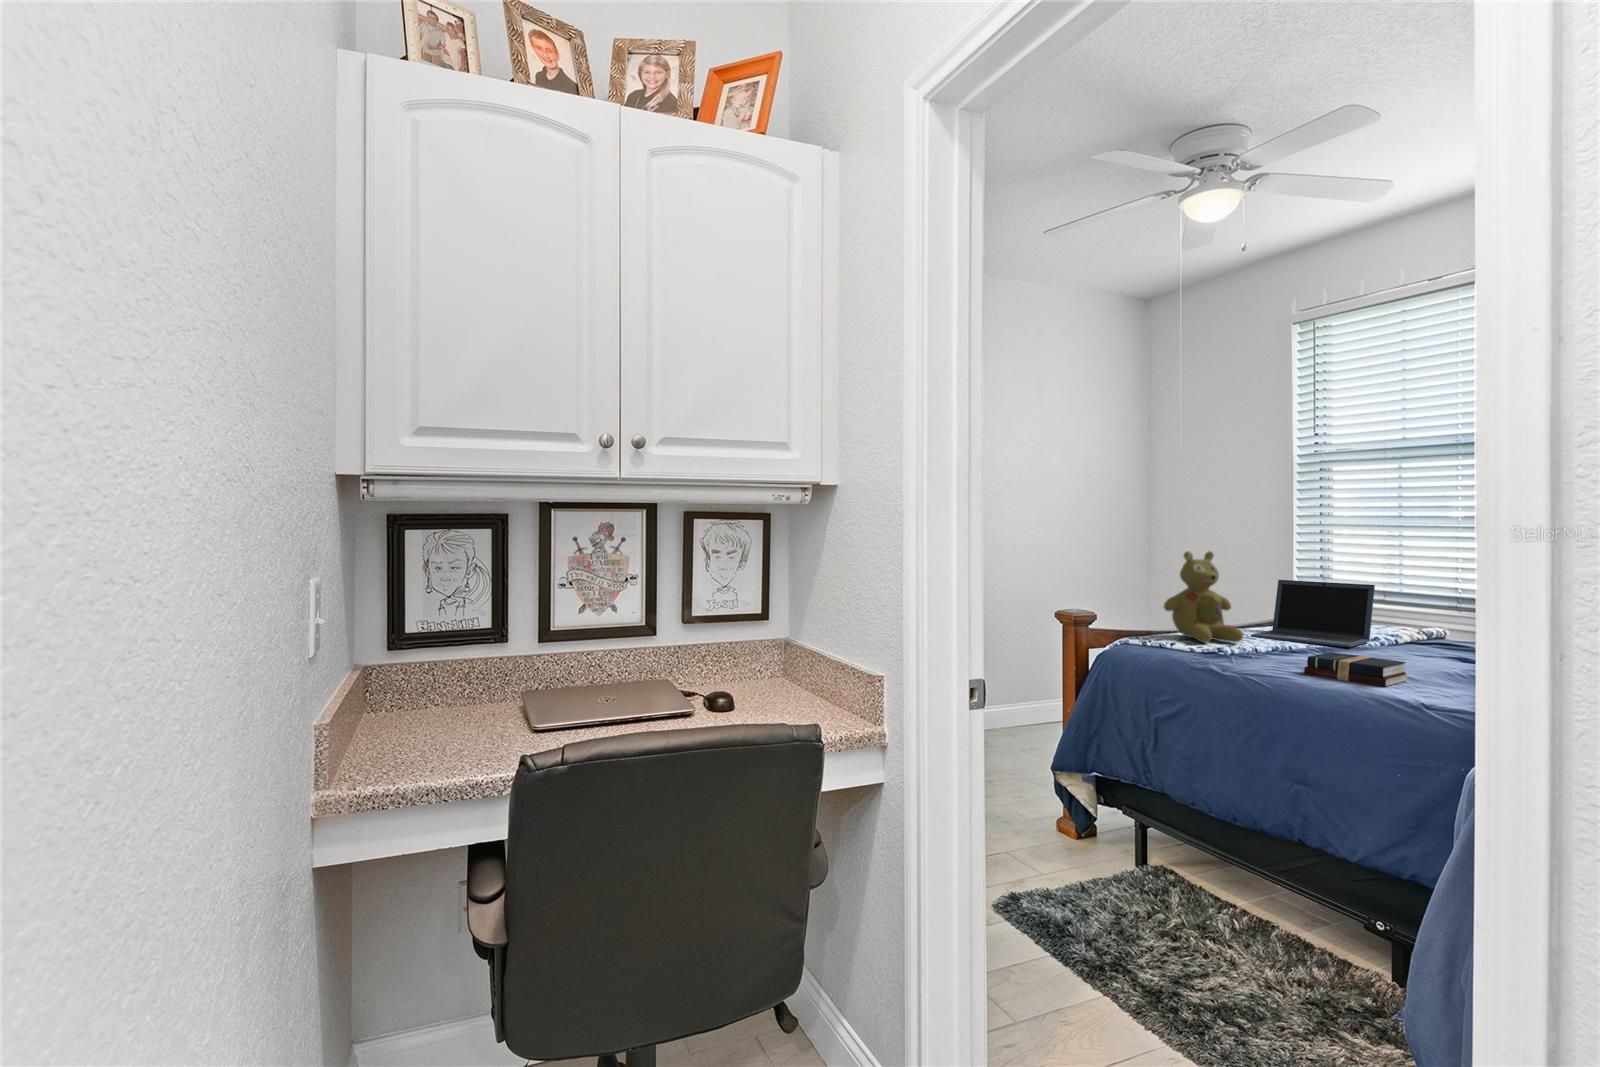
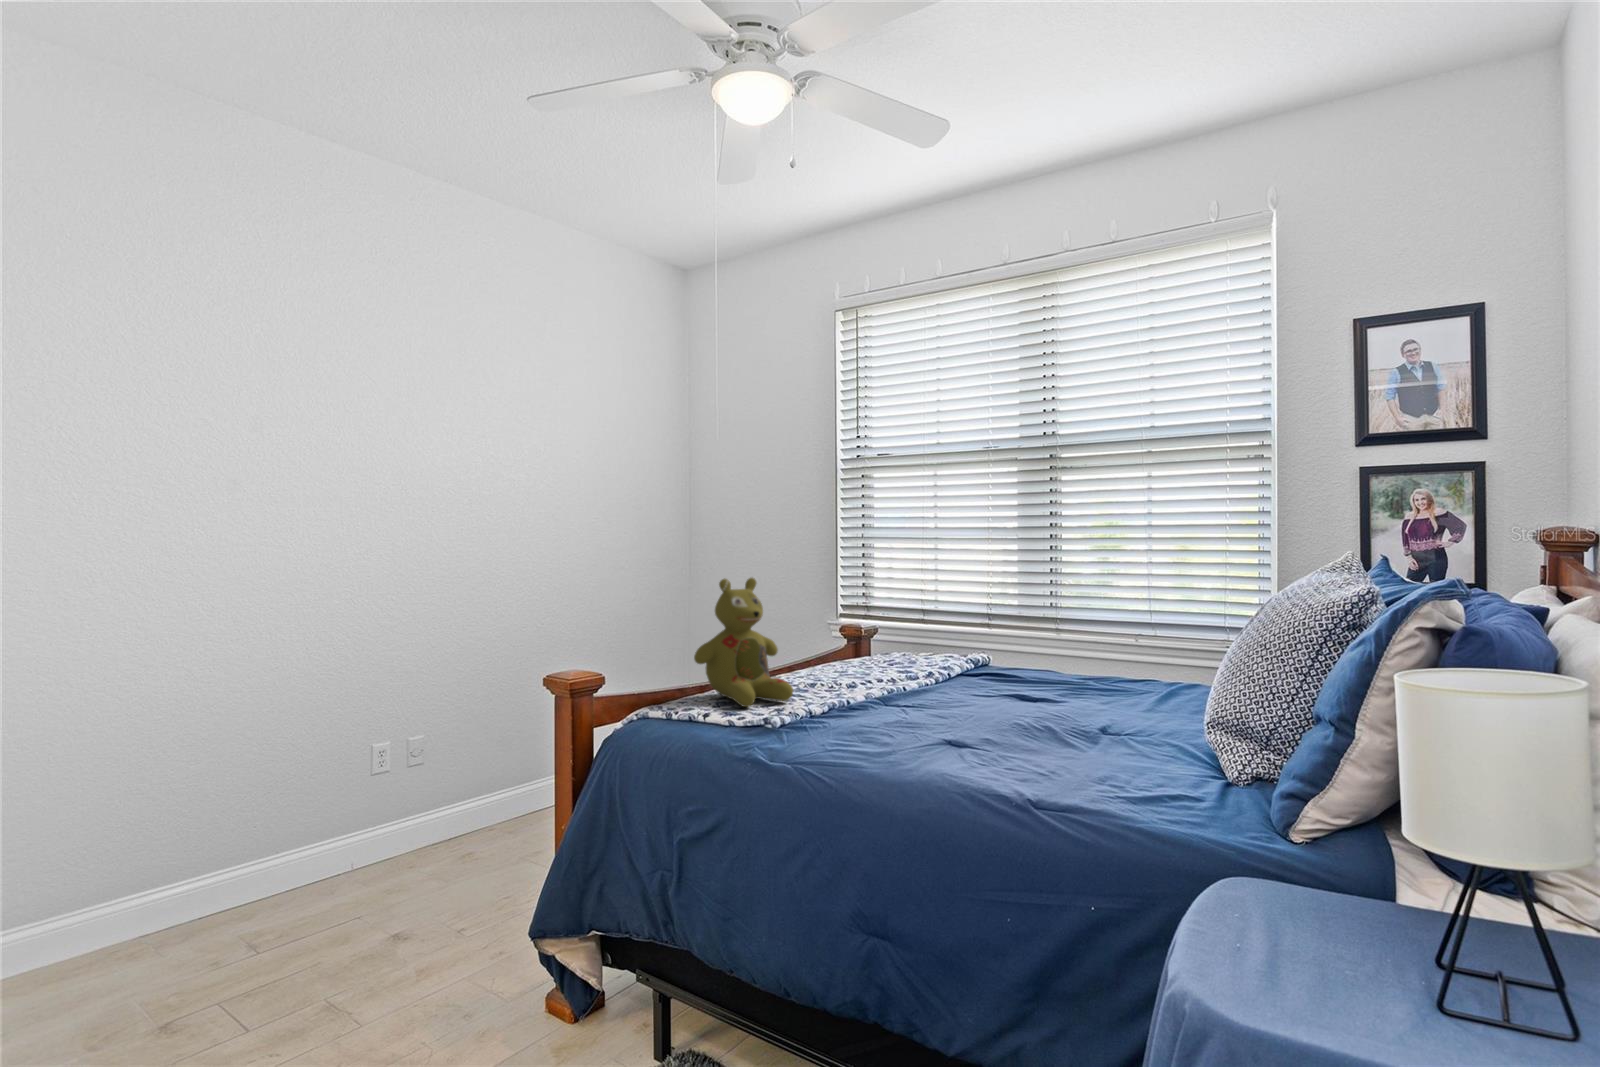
laptop: present [1251,580,1375,647] -> none [800,609,929,695]
hardback book: present [1304,652,1408,687] -> none [872,716,988,768]

